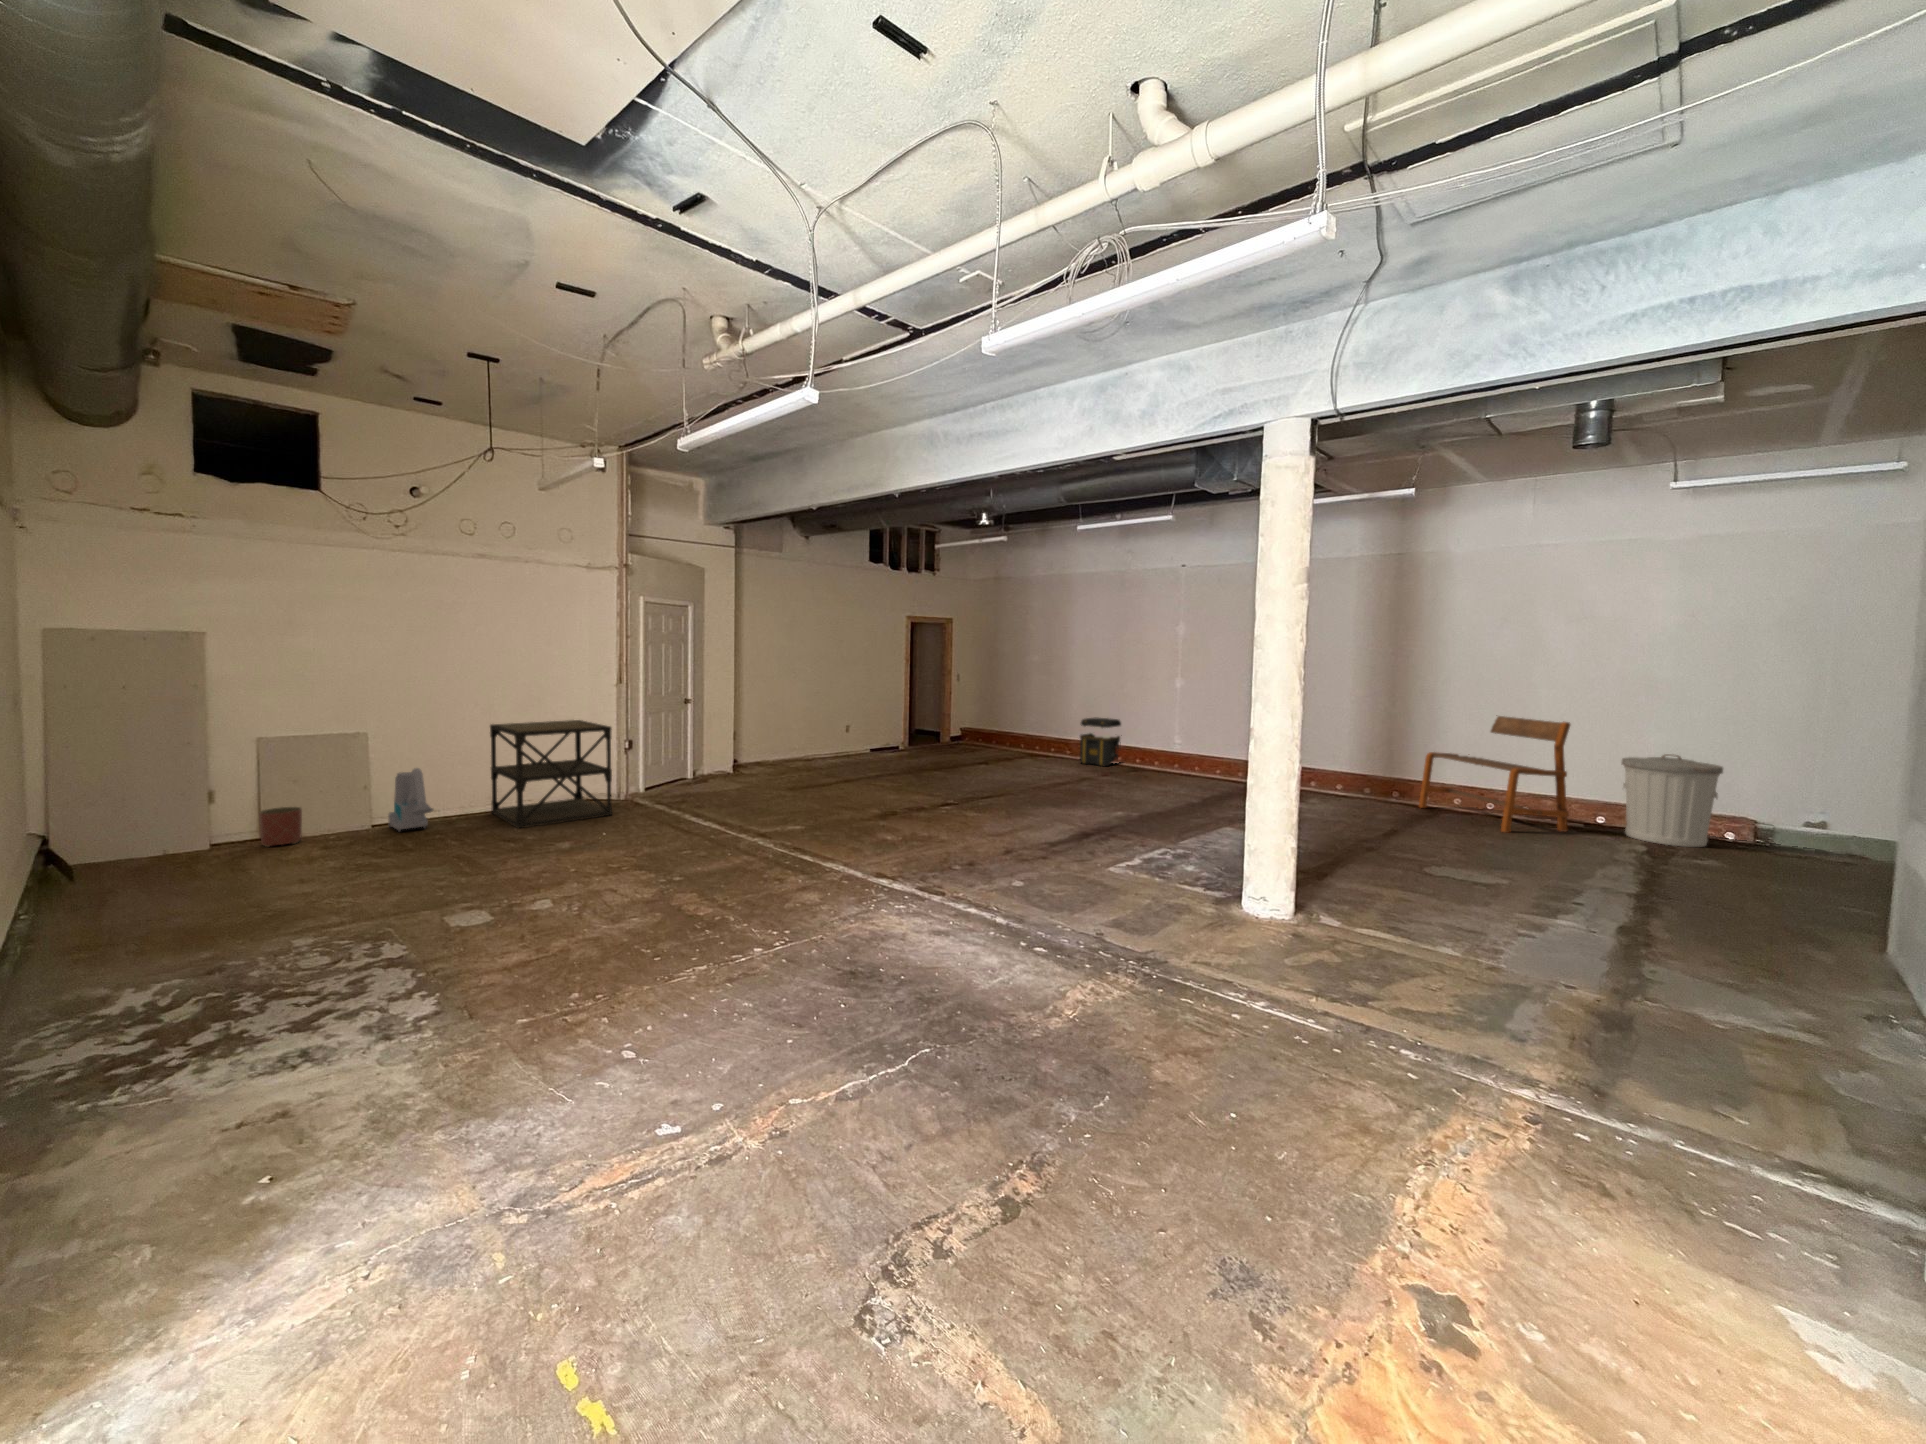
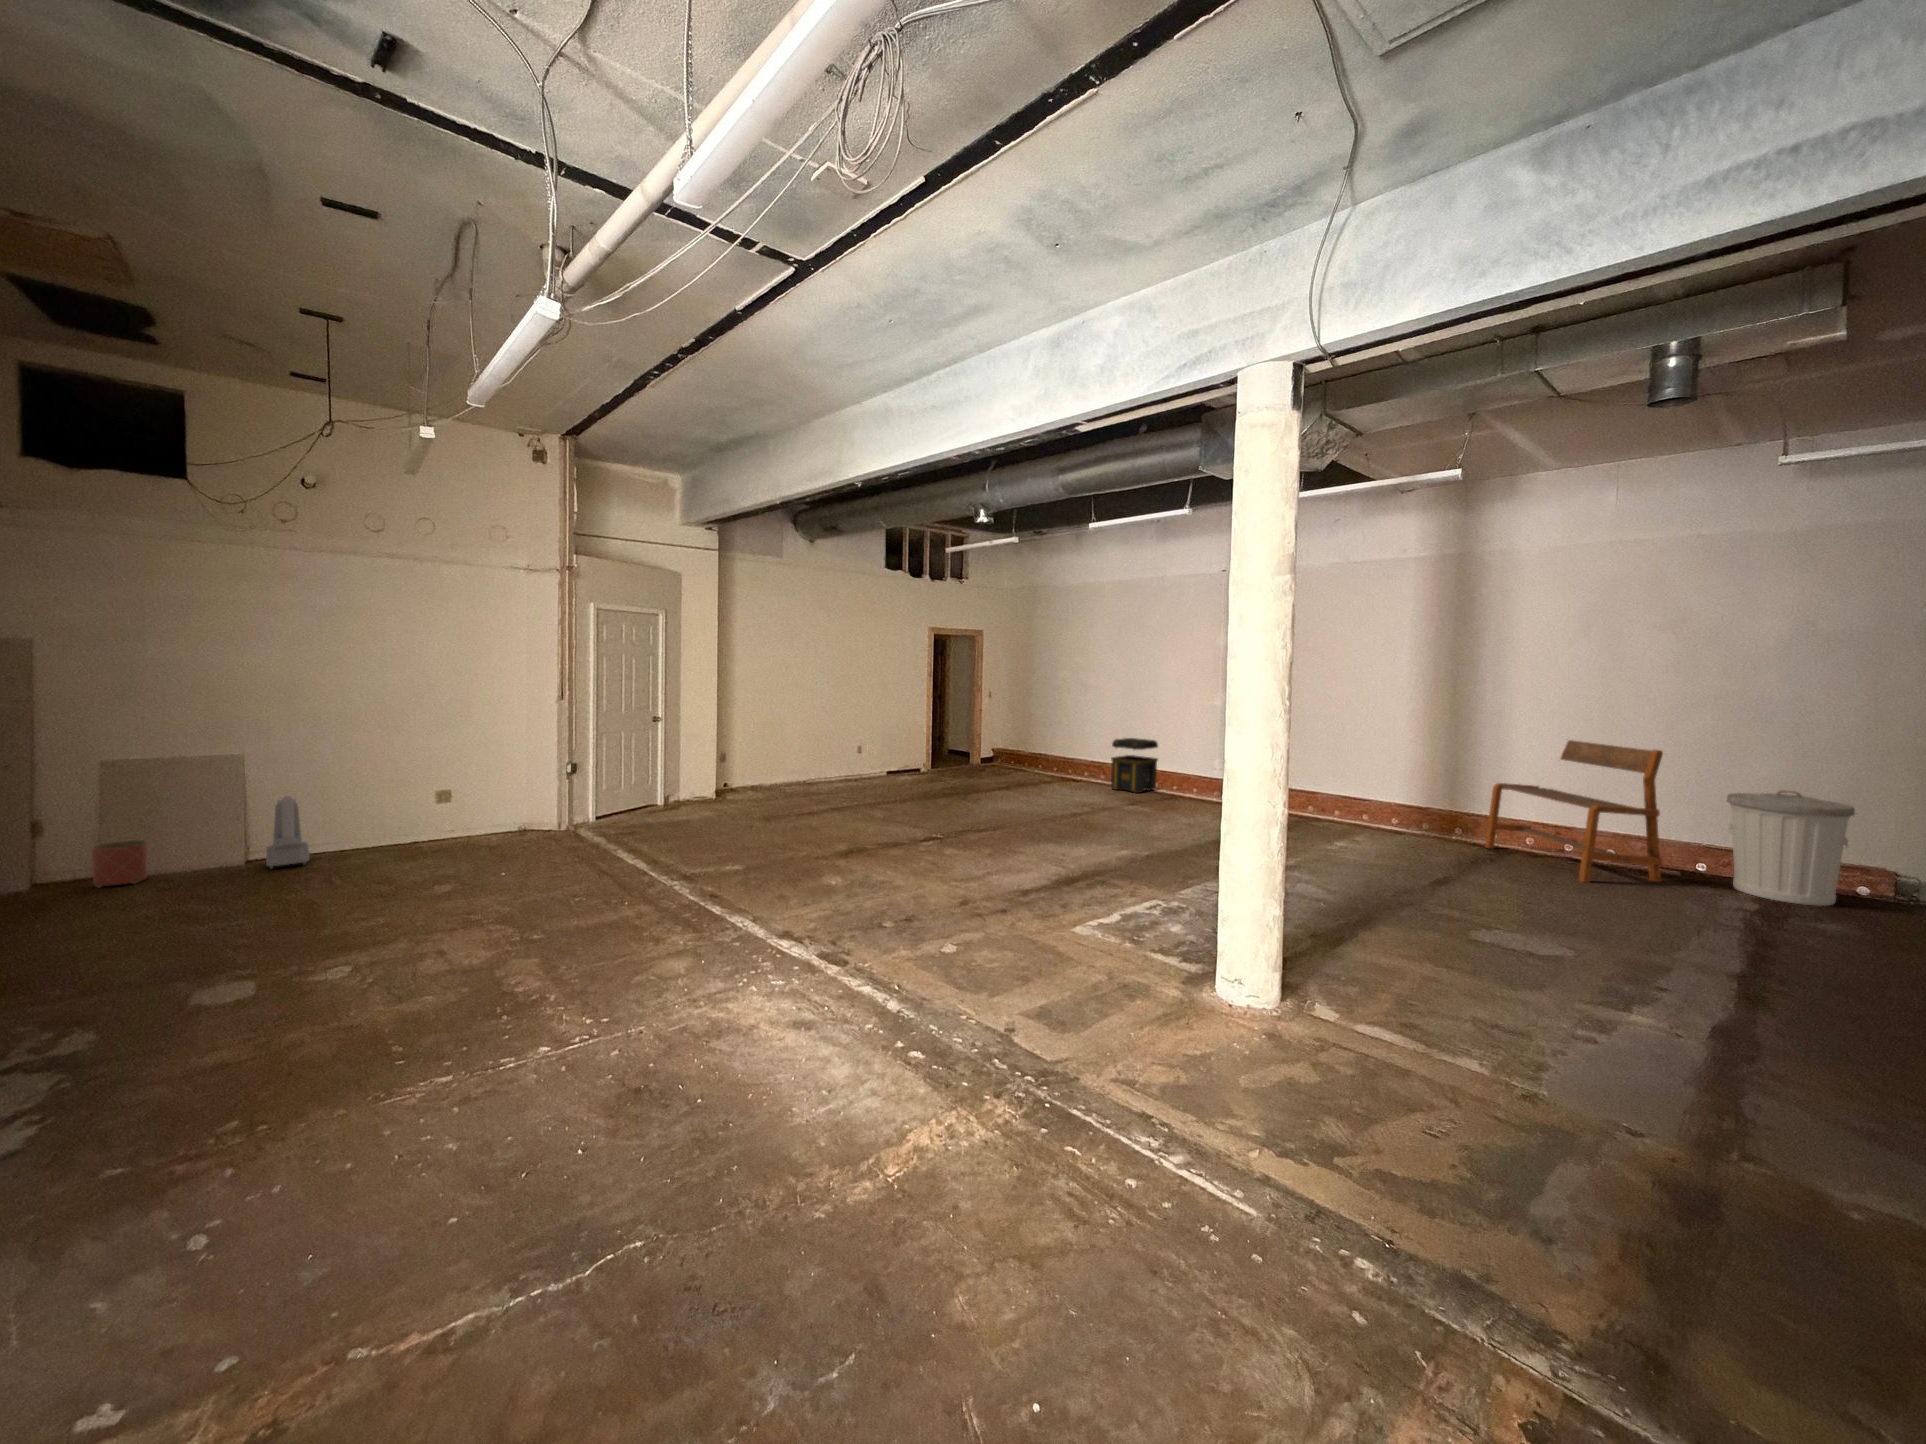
shelving unit: present [490,720,612,828] -> none [399,740,535,866]

